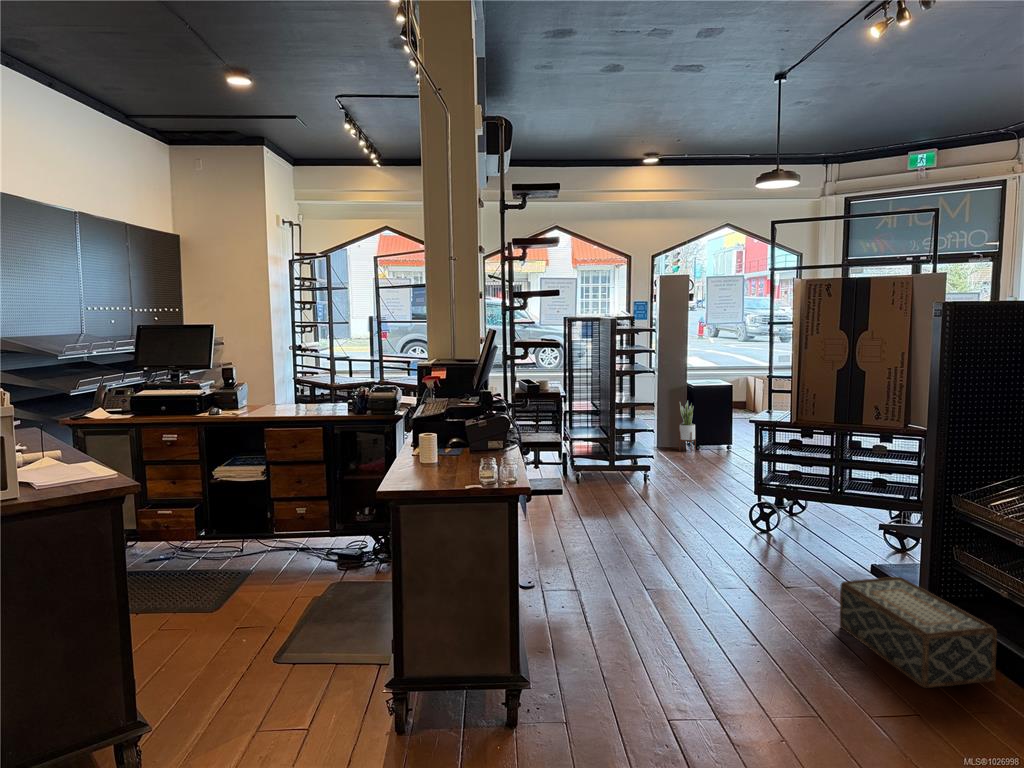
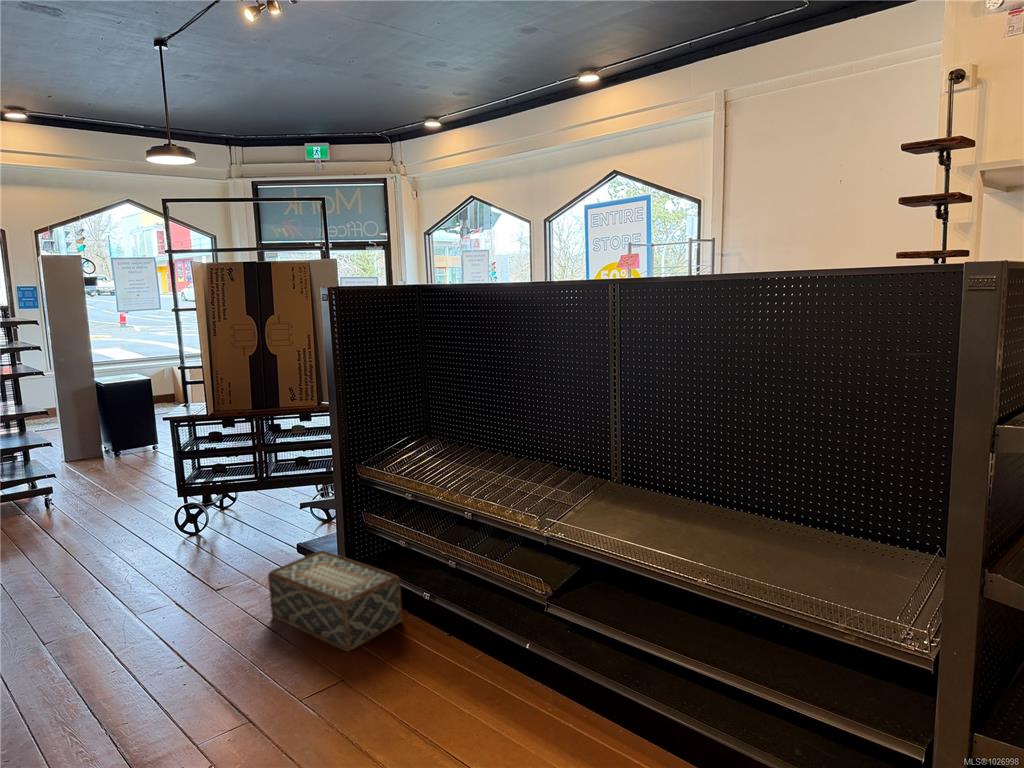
potted plant: present [679,401,696,452] -> none [86,401,114,461]

